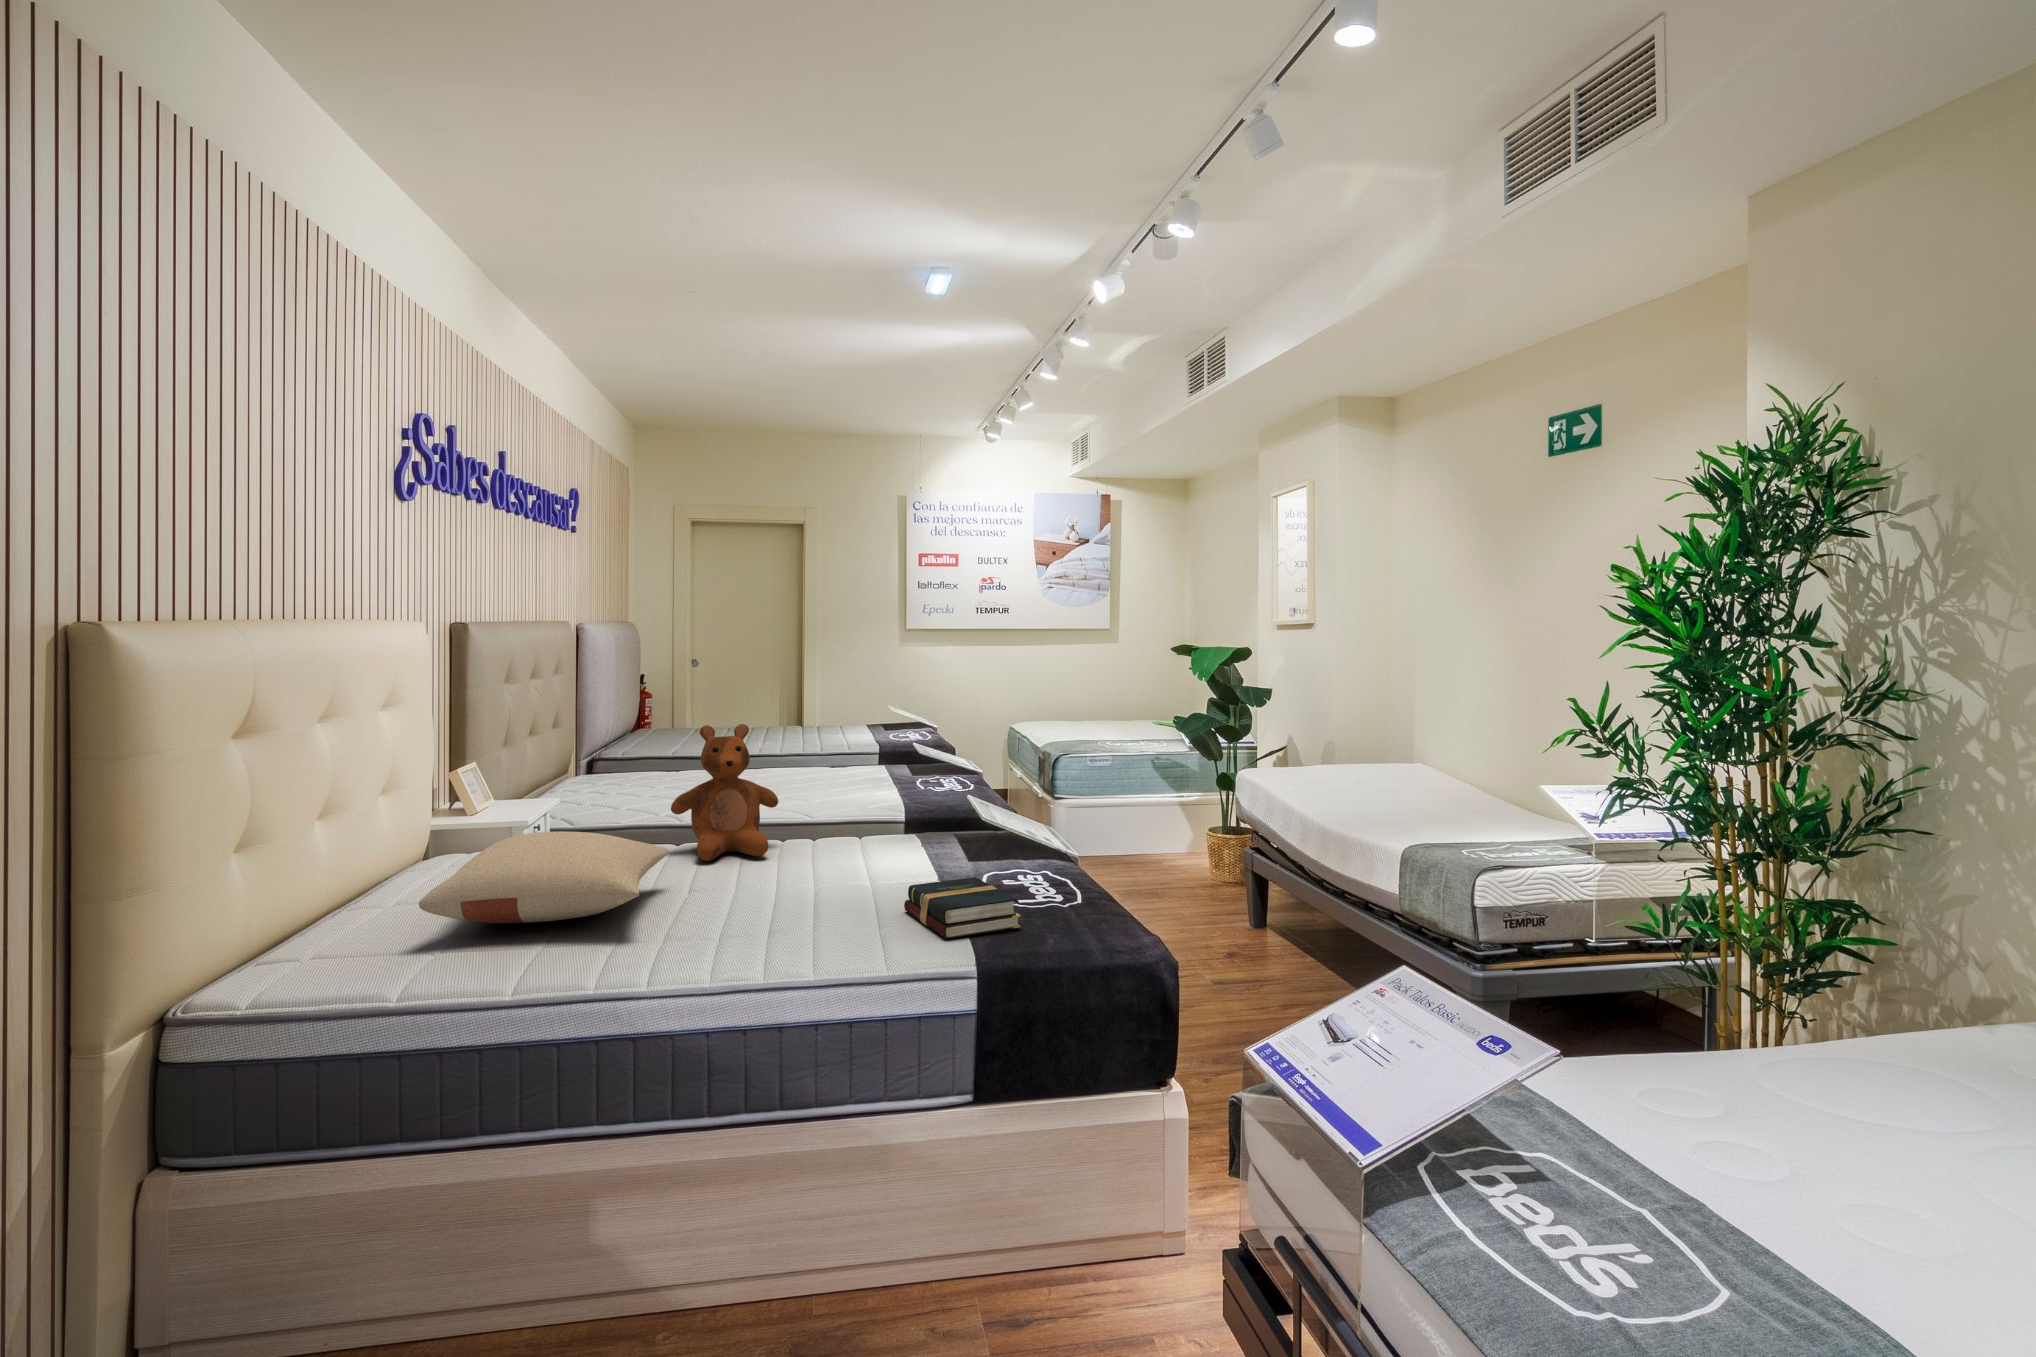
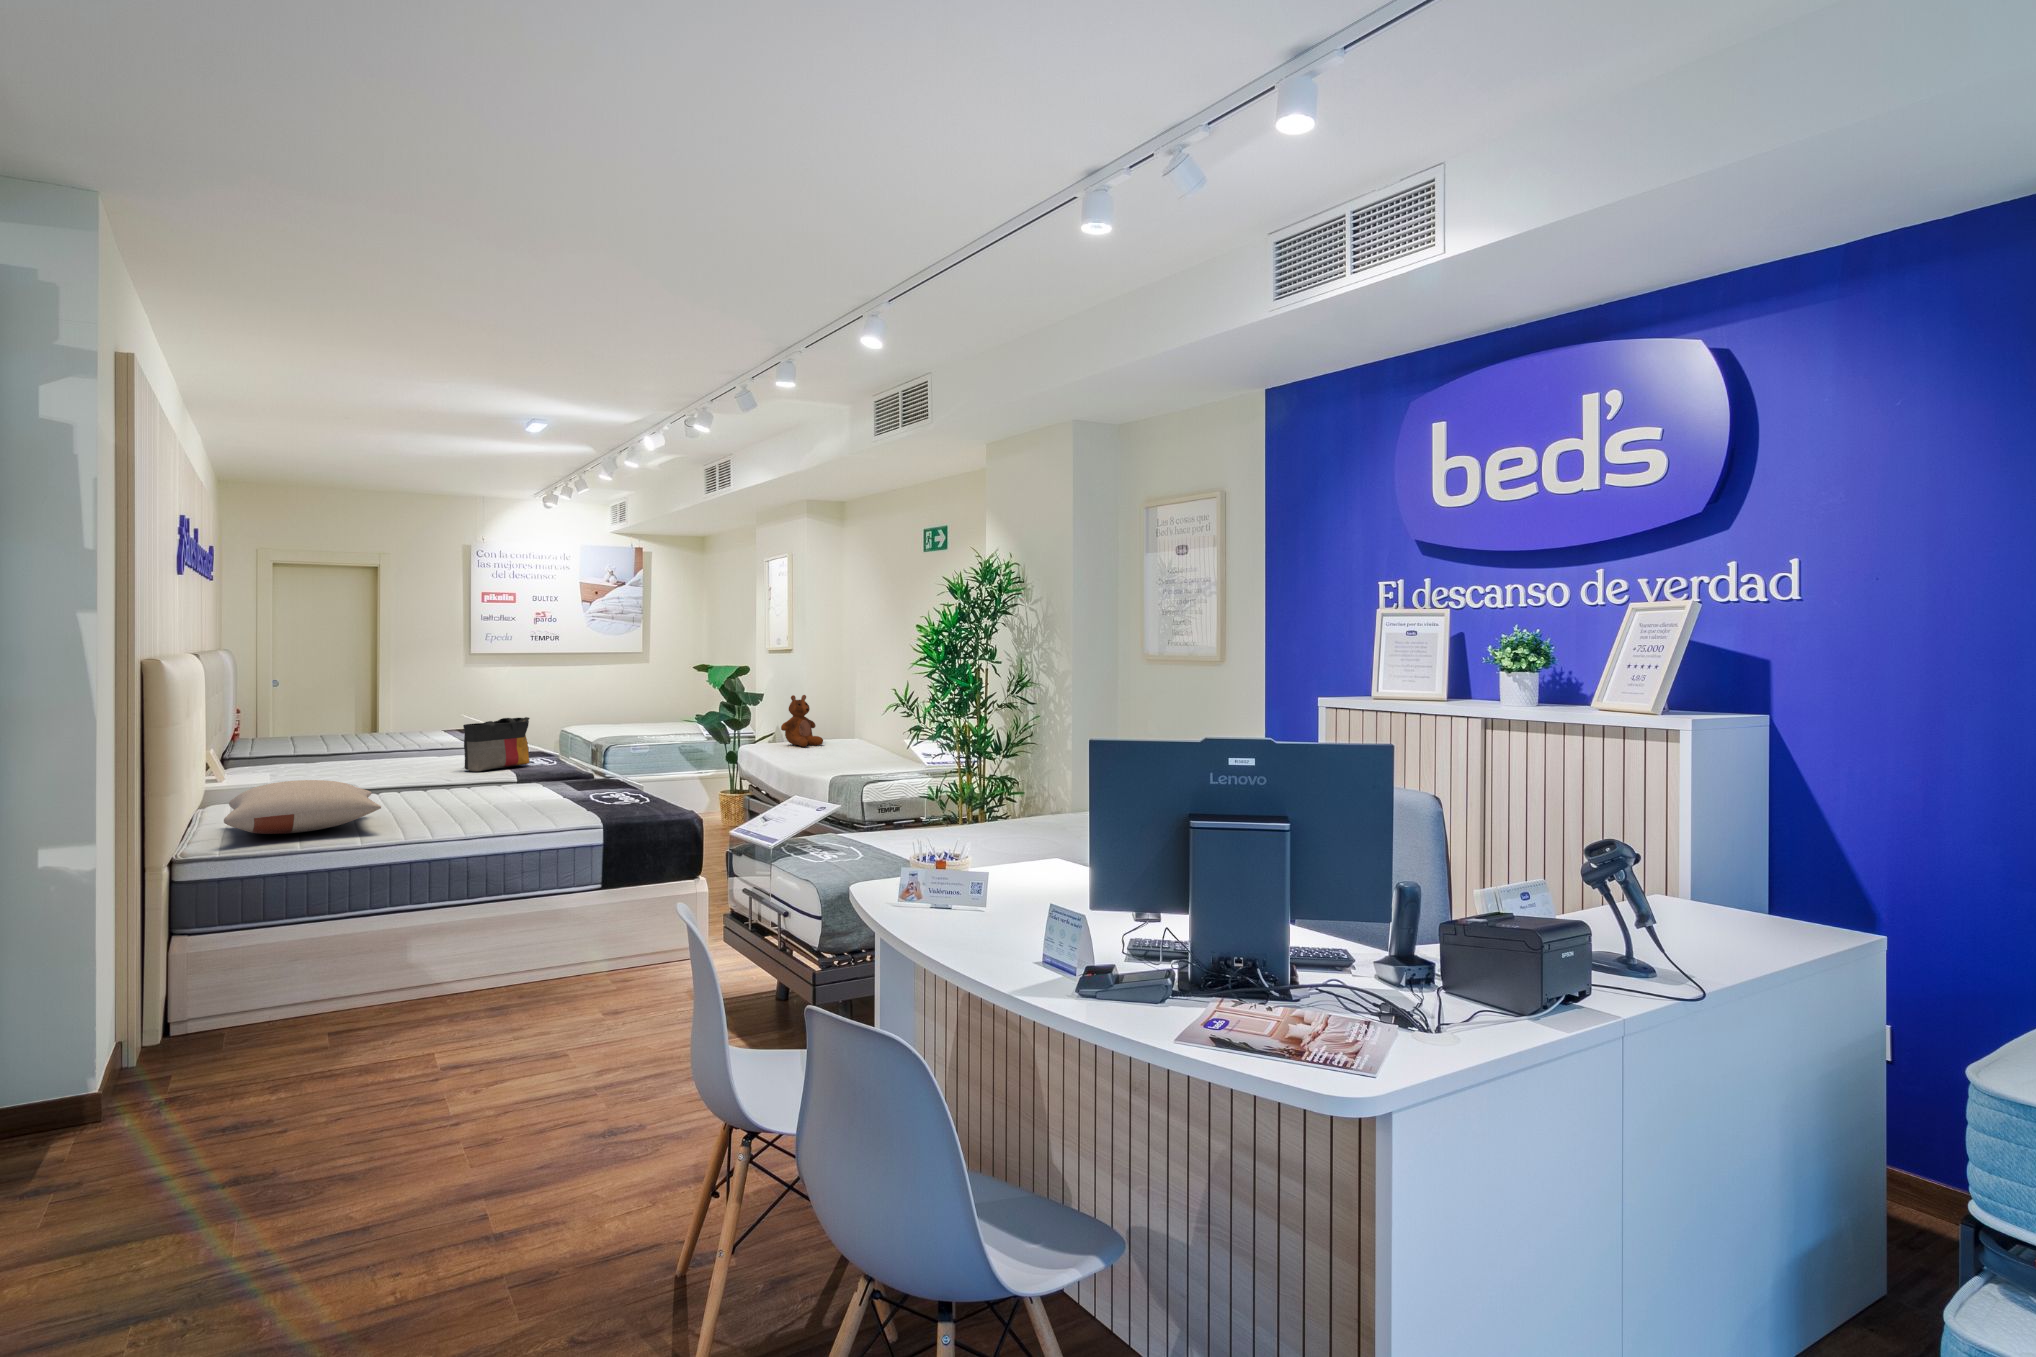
tote bag: none [851,722,938,800] -> present [463,717,530,771]
teddy bear: present [671,724,778,861] -> present [781,695,823,747]
hardback book: present [904,877,1021,939] -> none [546,793,620,819]

